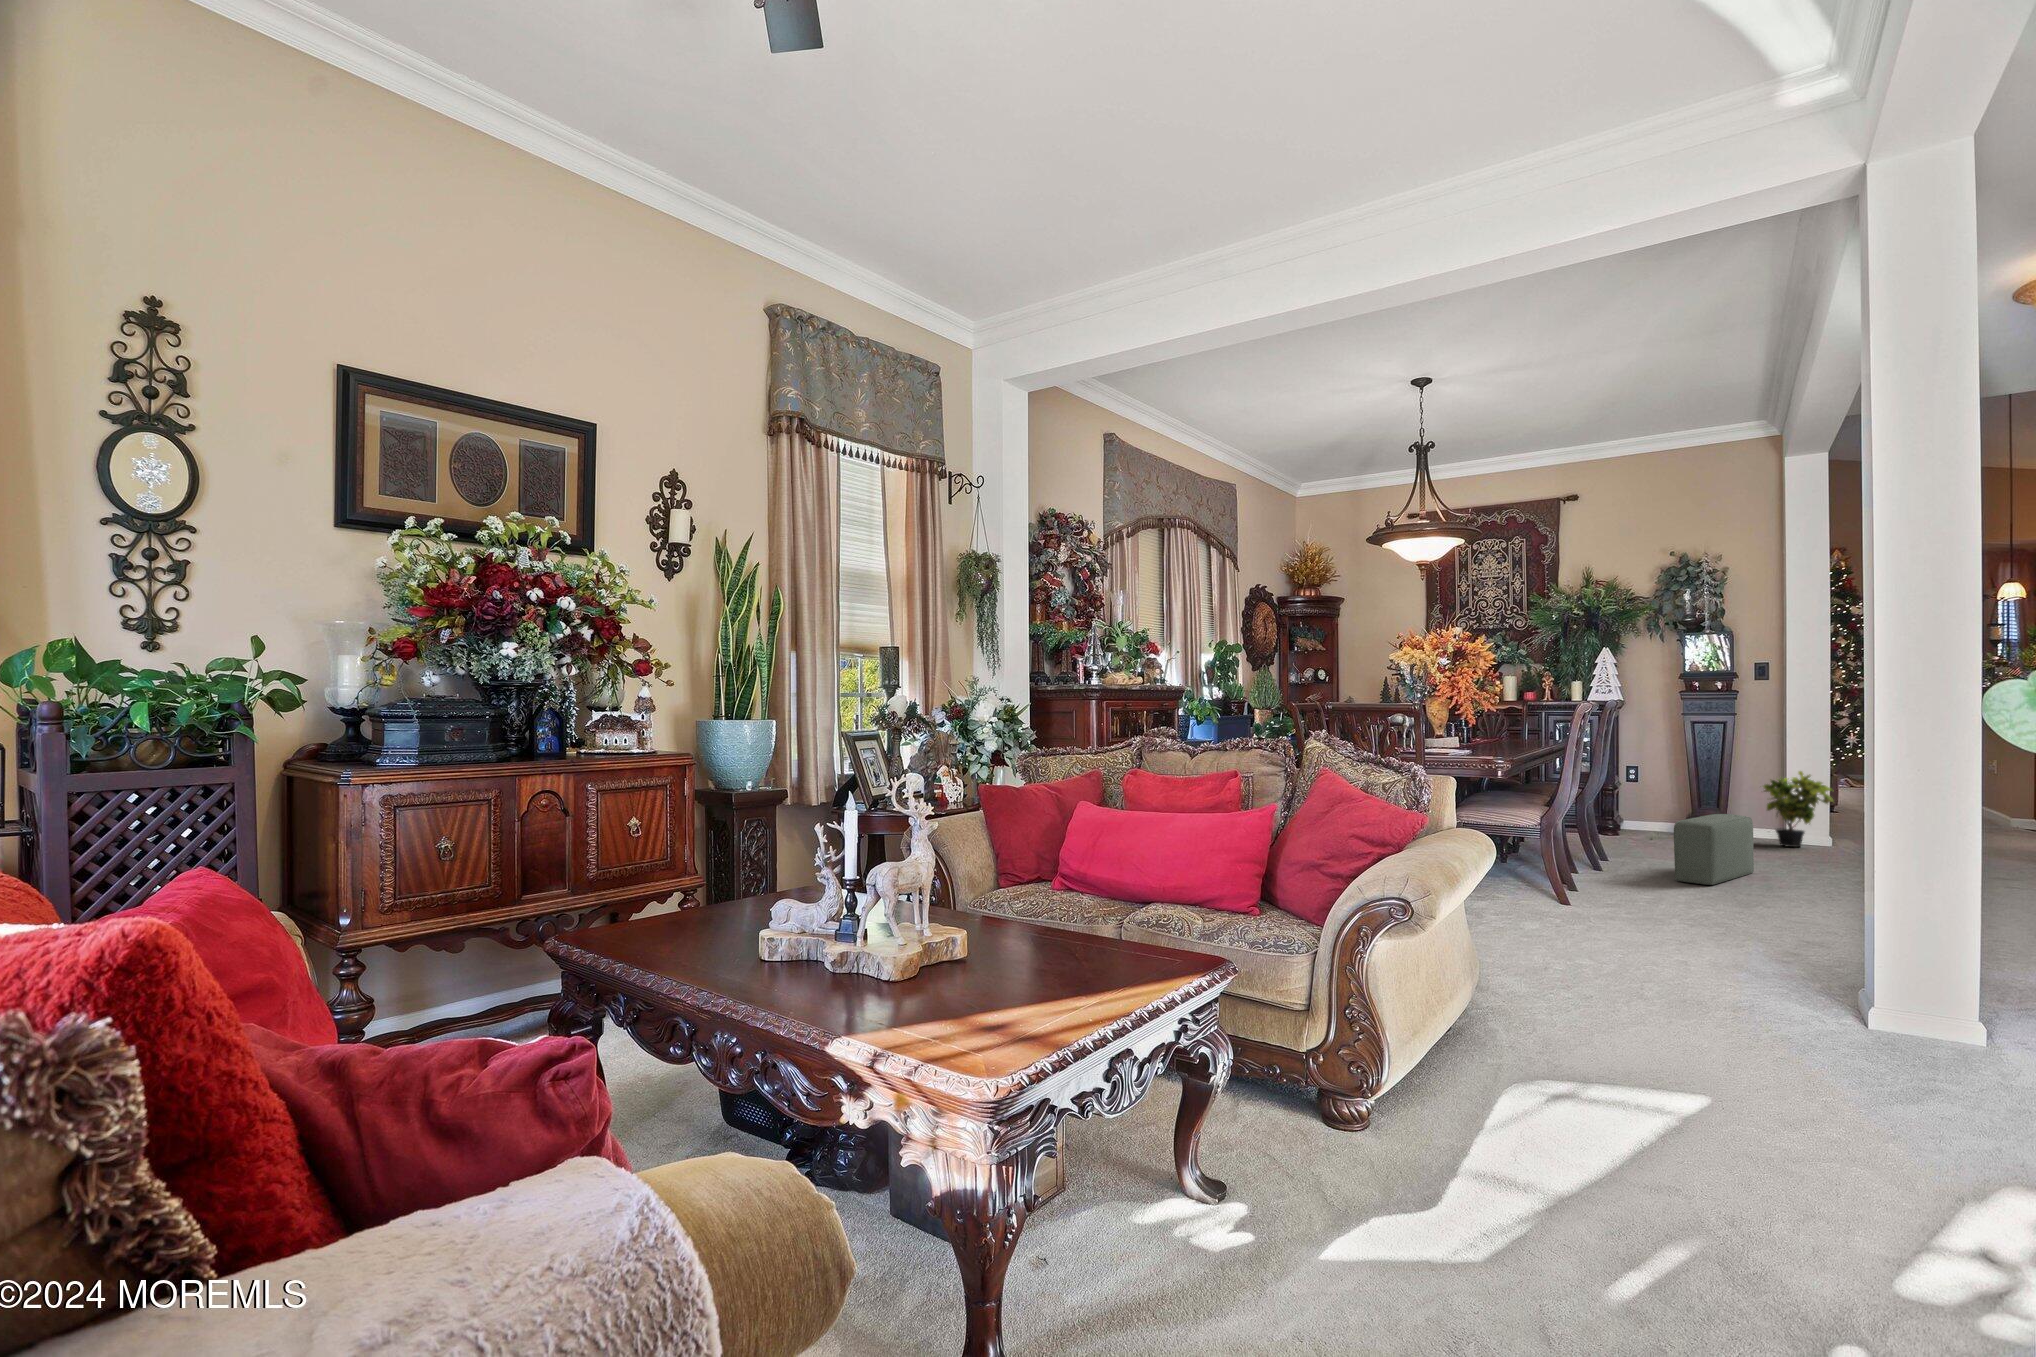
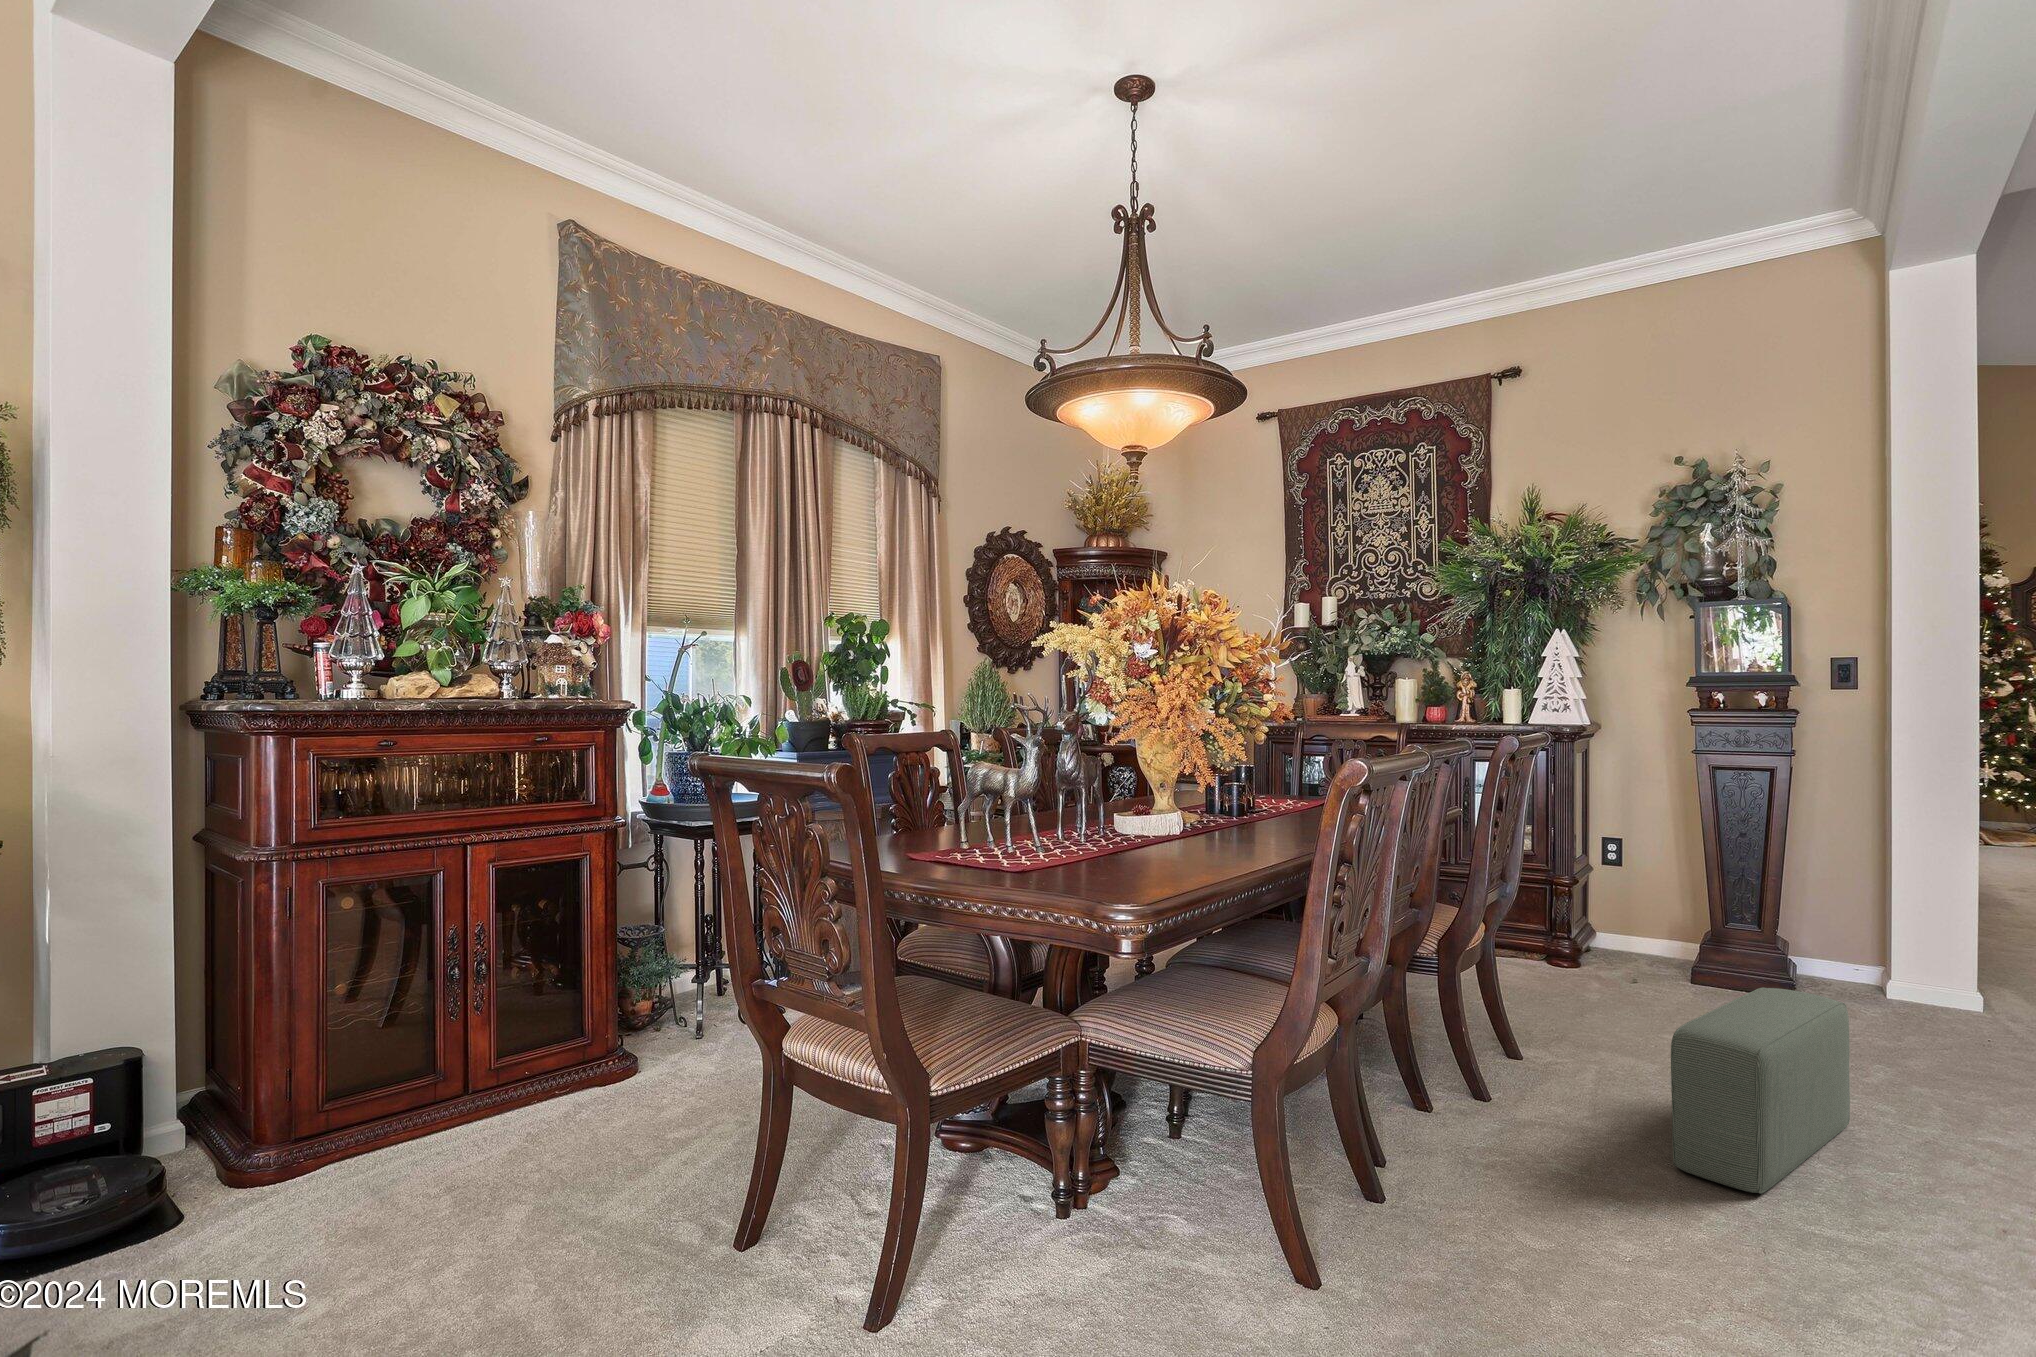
potted plant: present [1763,771,1833,847] -> none [1841,864,1991,1014]

